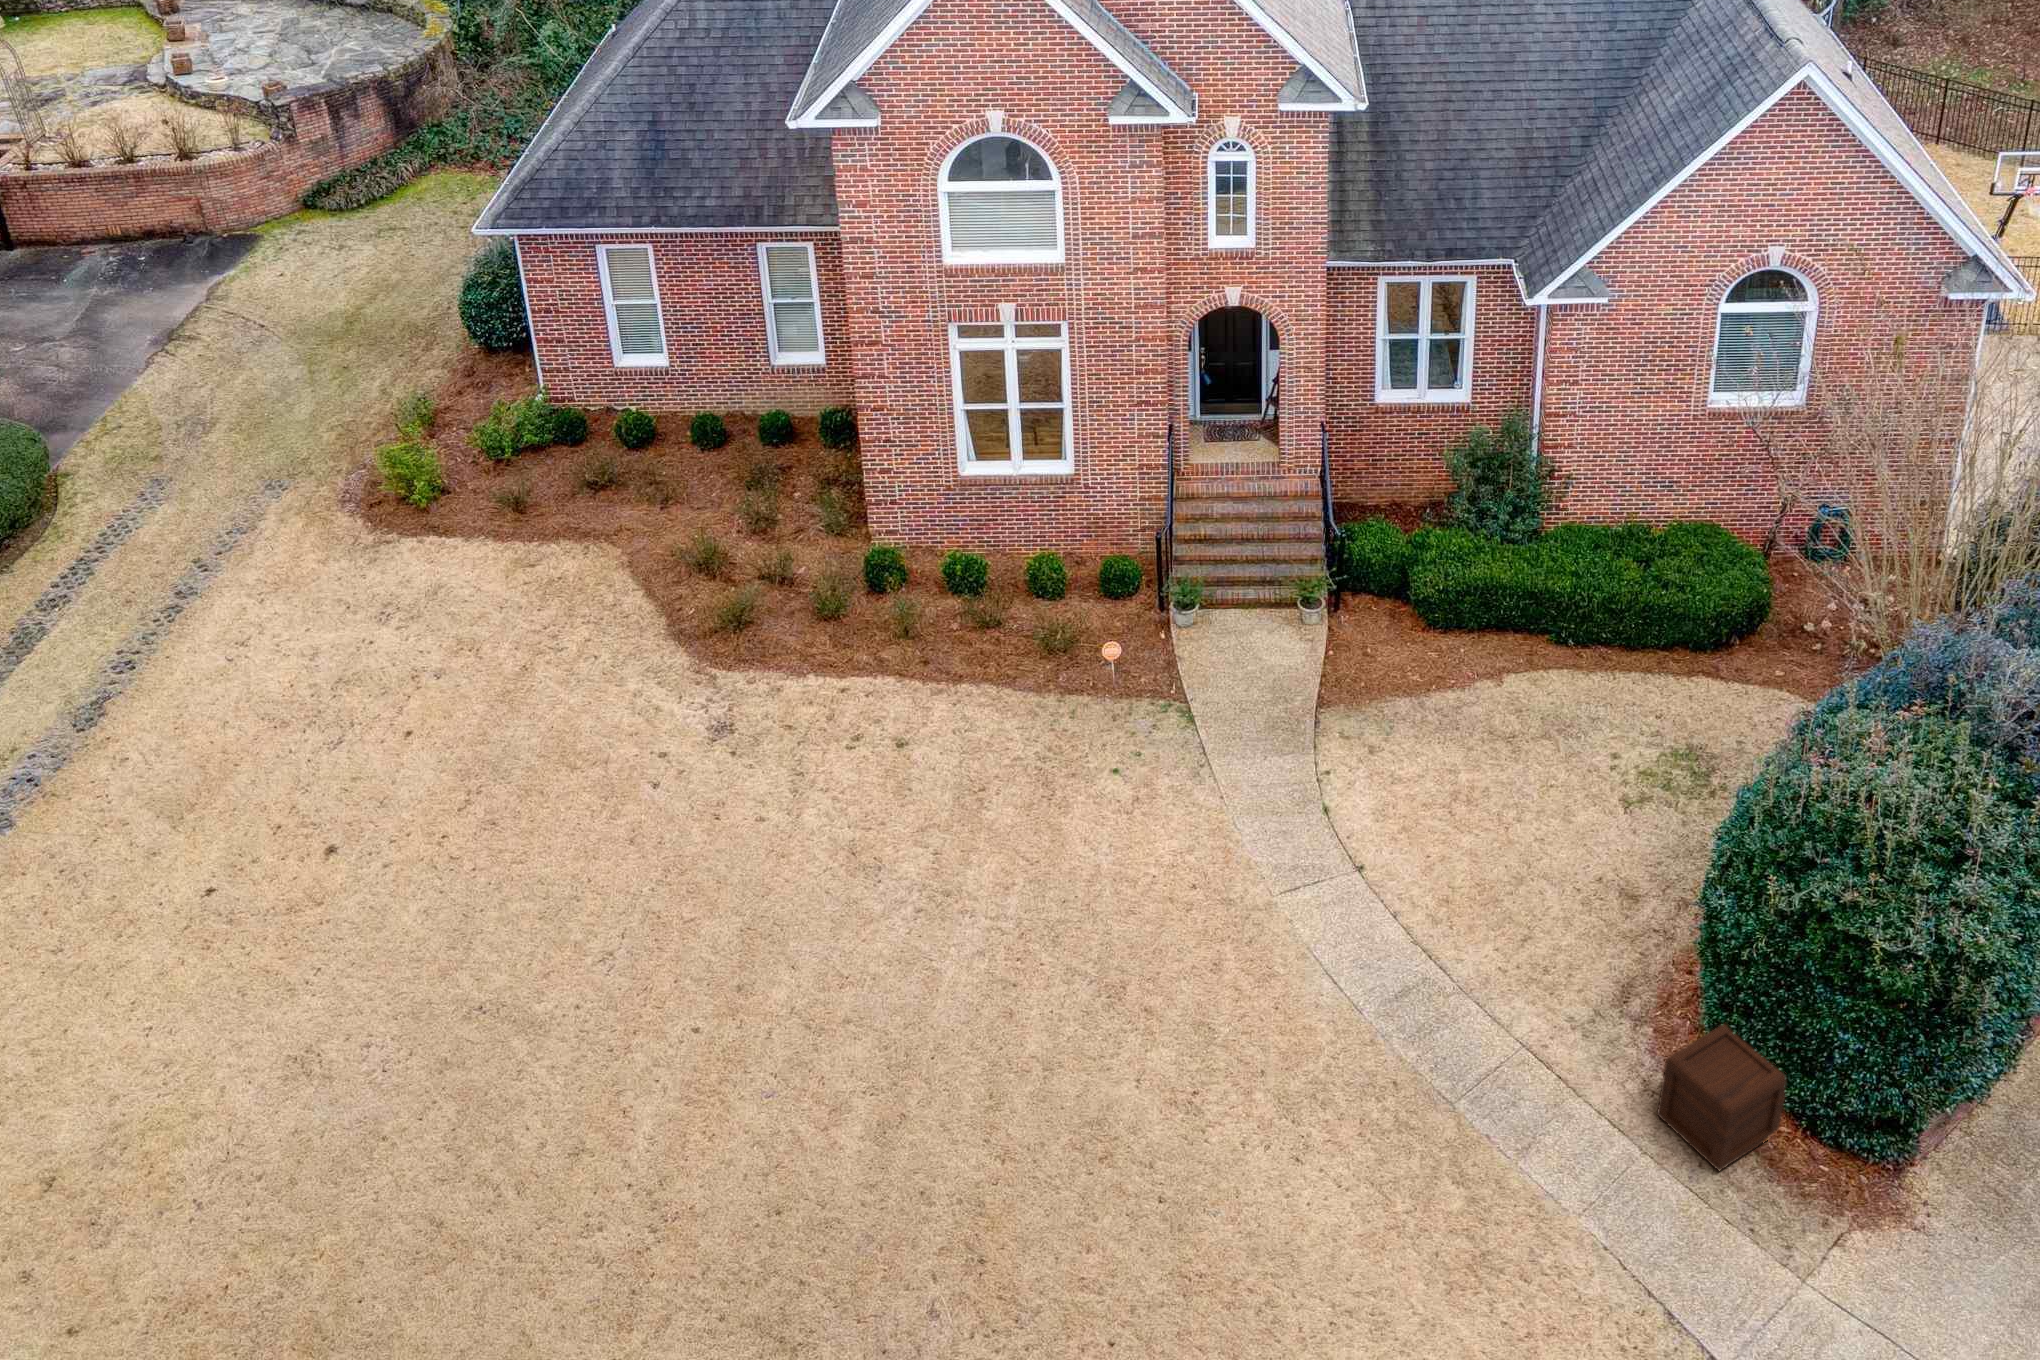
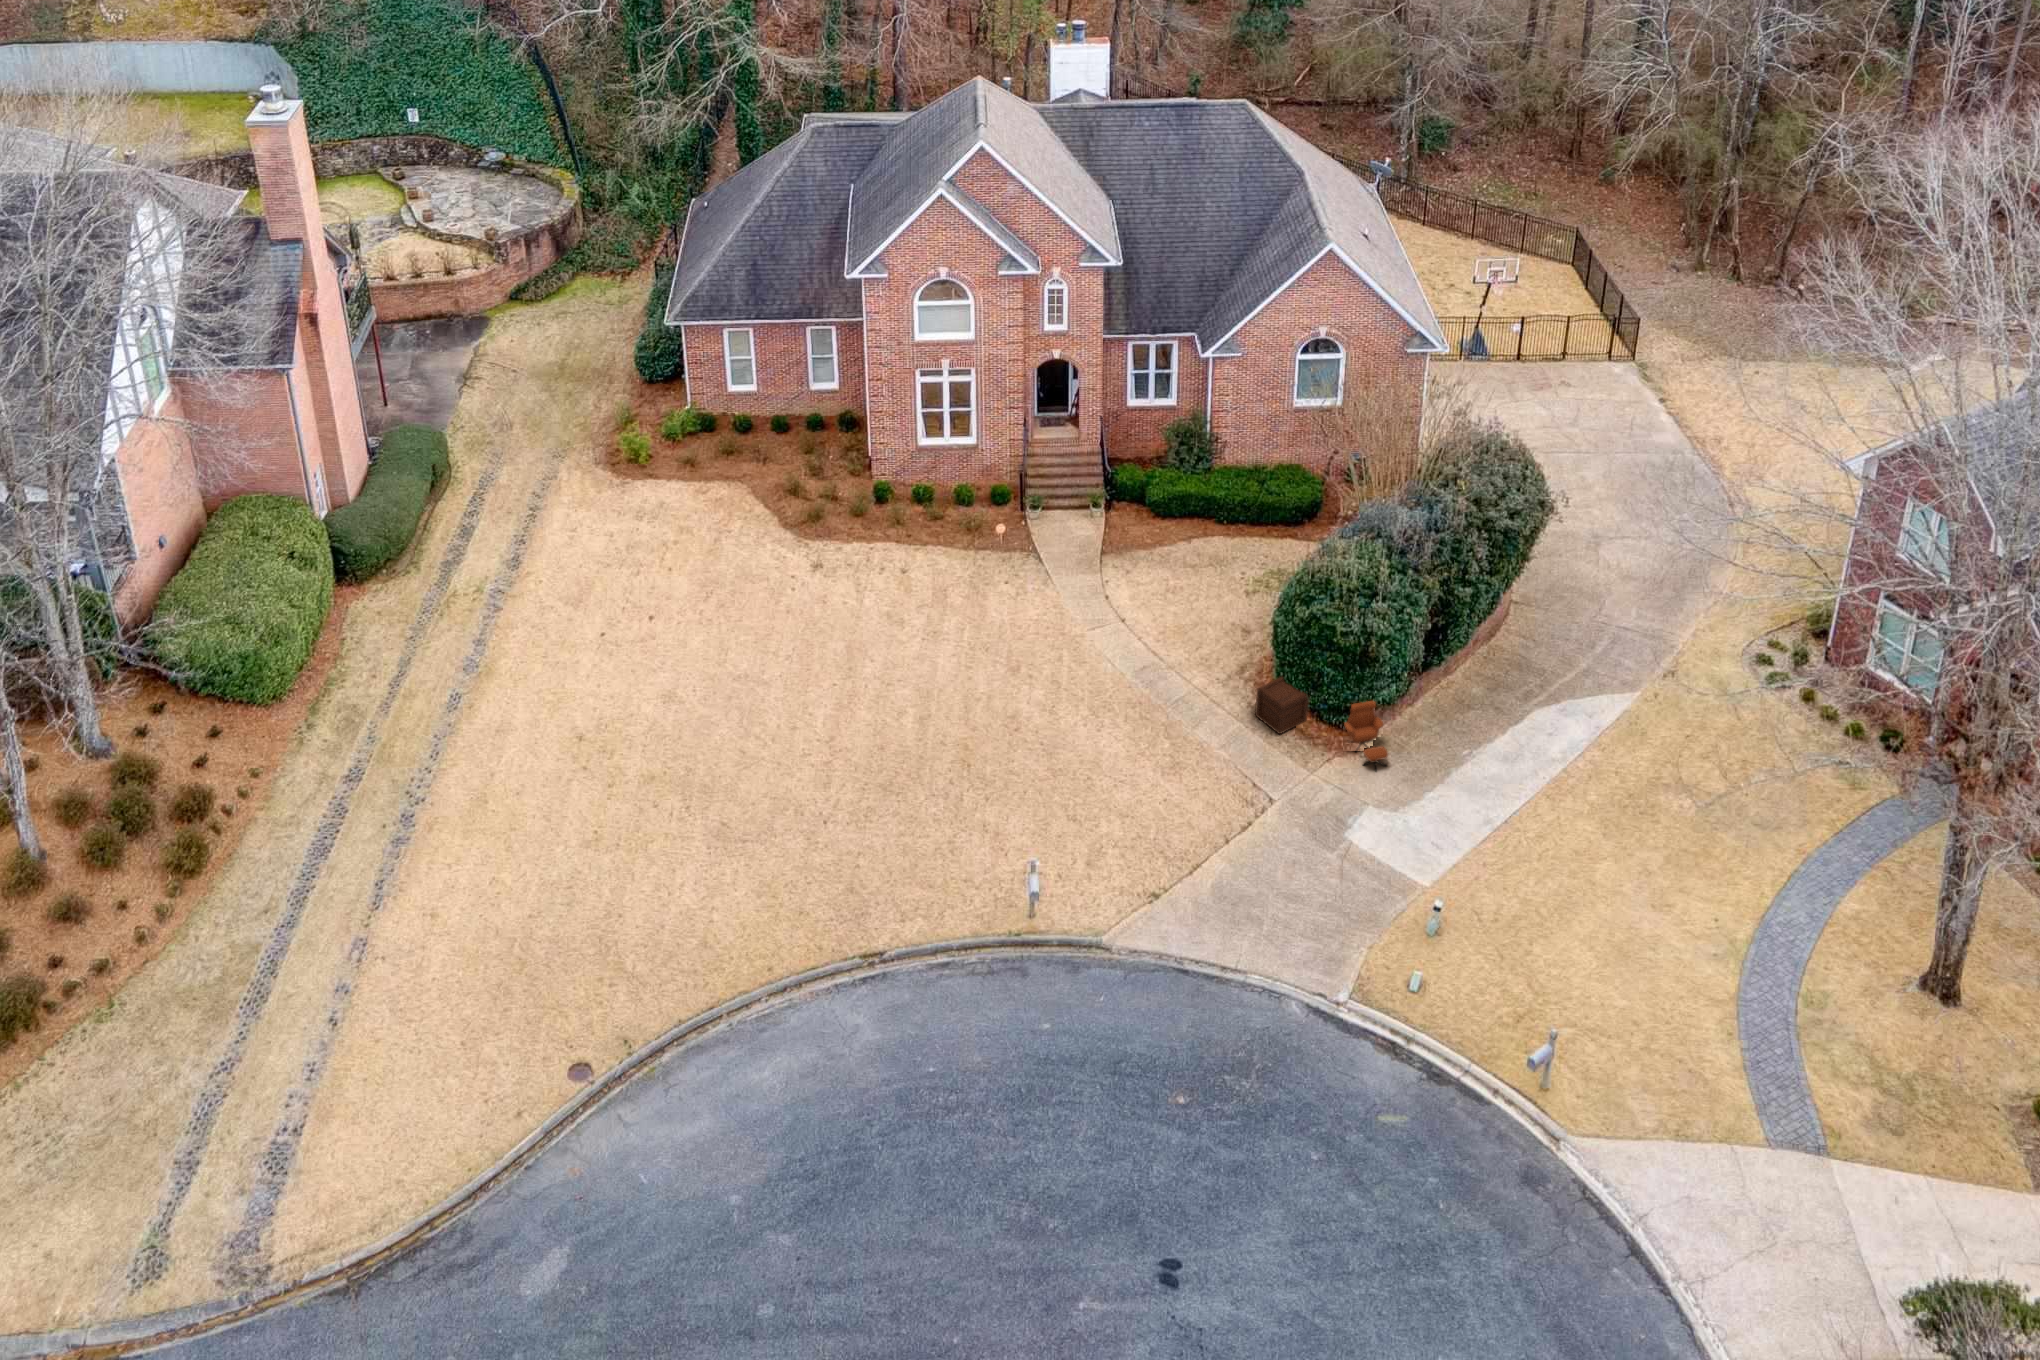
lounge chair: none [1876,1105,1989,1286] -> present [1344,701,1388,765]

